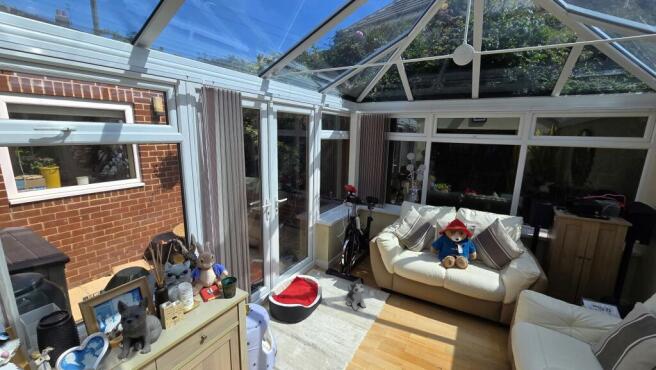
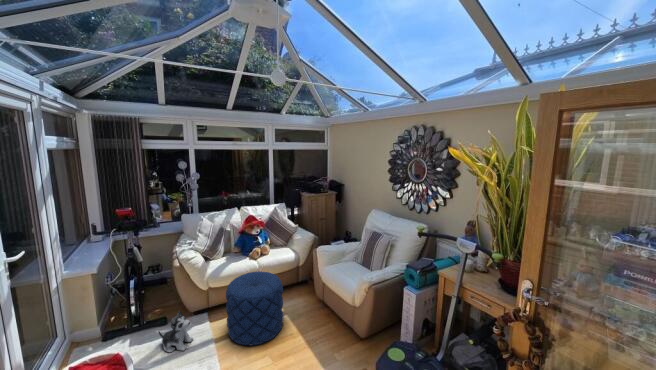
pouf: none [387,276,451,356] -> present [226,271,283,345]

